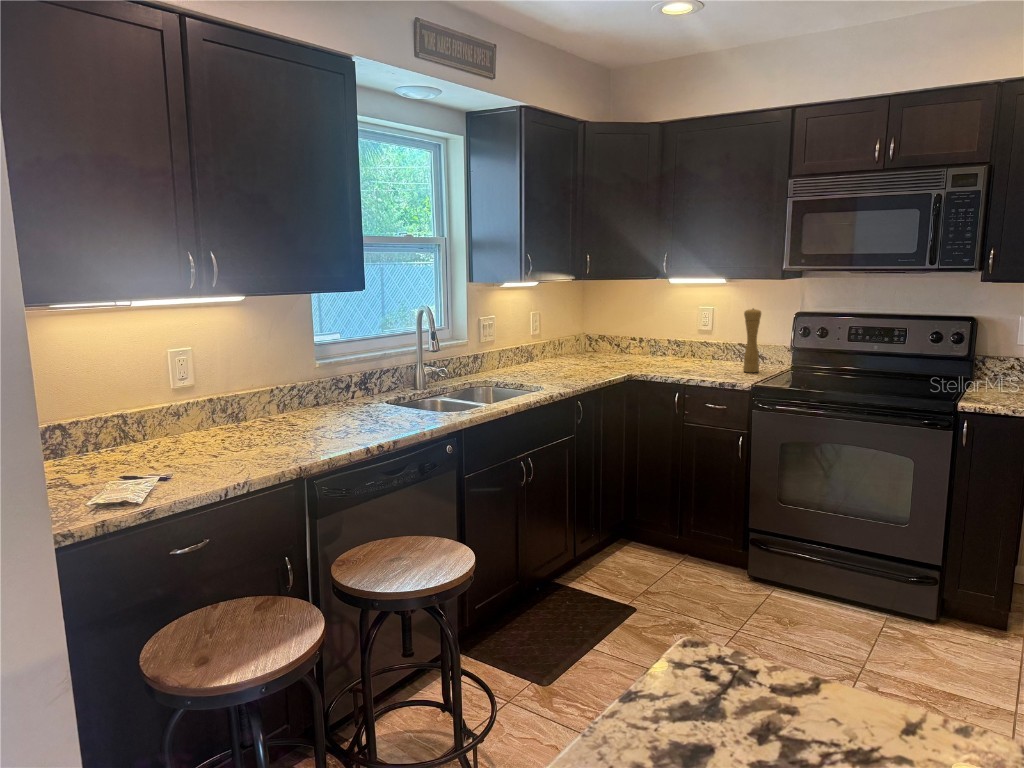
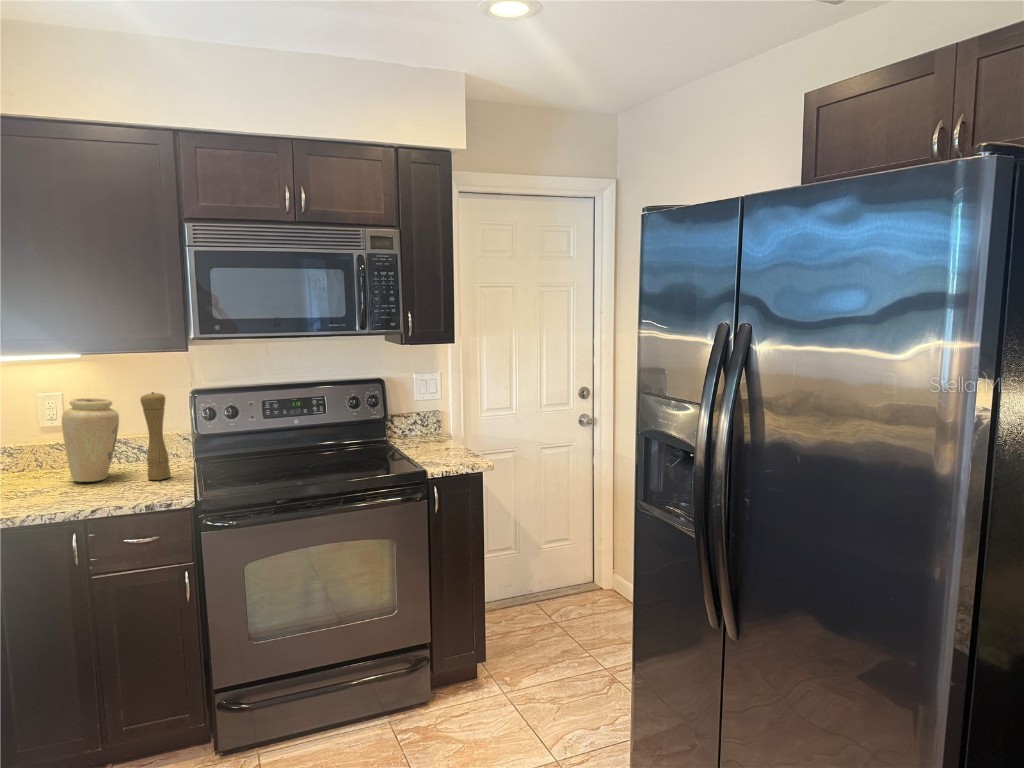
vase: none [701,310,736,367] -> present [62,398,119,482]

